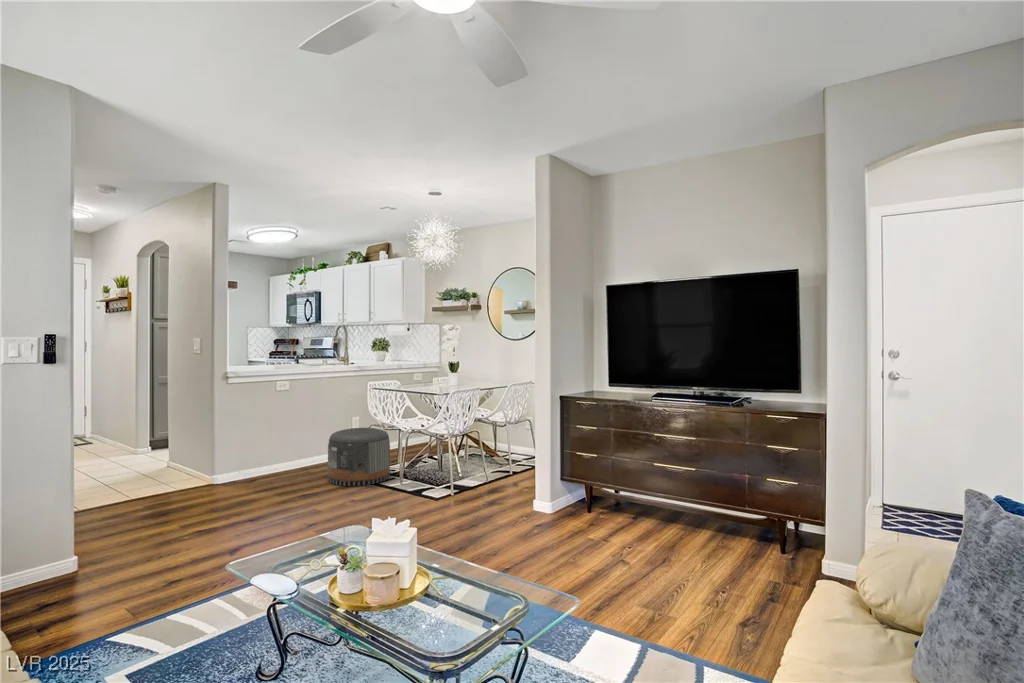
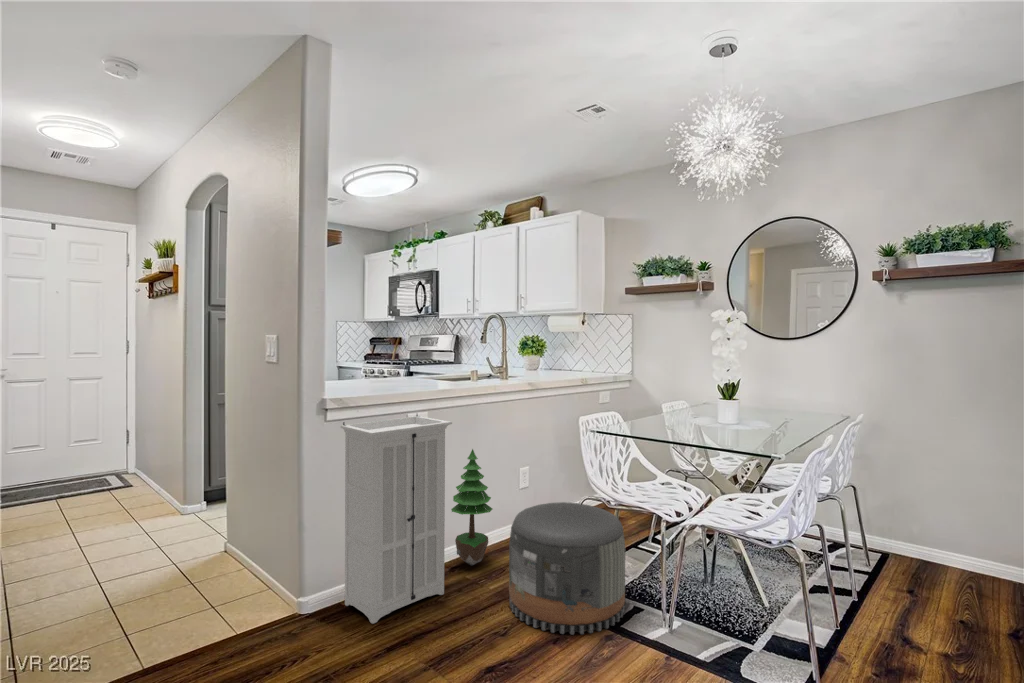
storage cabinet: none [235,381,299,486] -> present [341,415,452,624]
potted tree: none [303,402,329,468] -> present [451,449,492,566]

